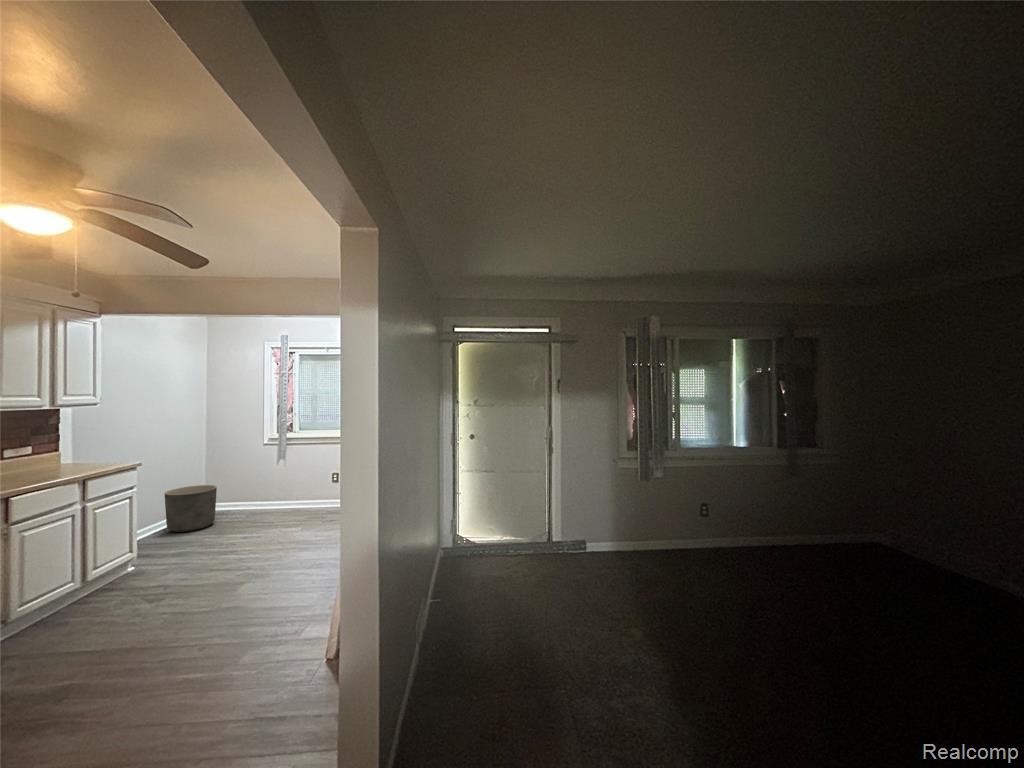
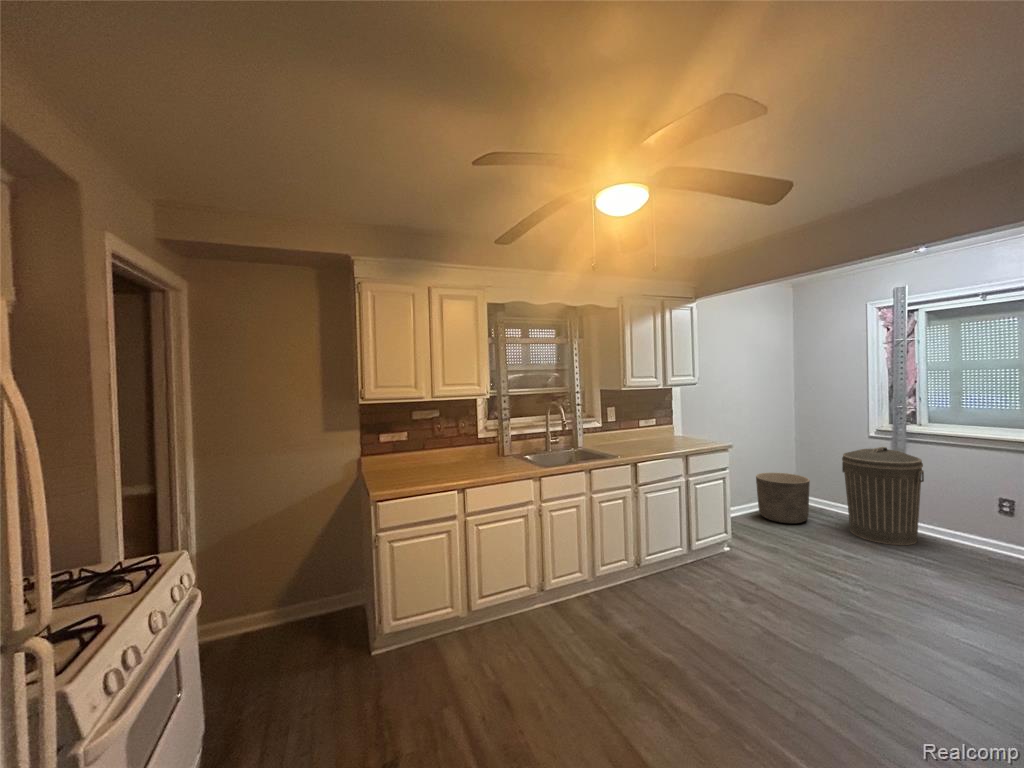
trash can: none [243,450,296,523] -> present [842,447,924,545]

